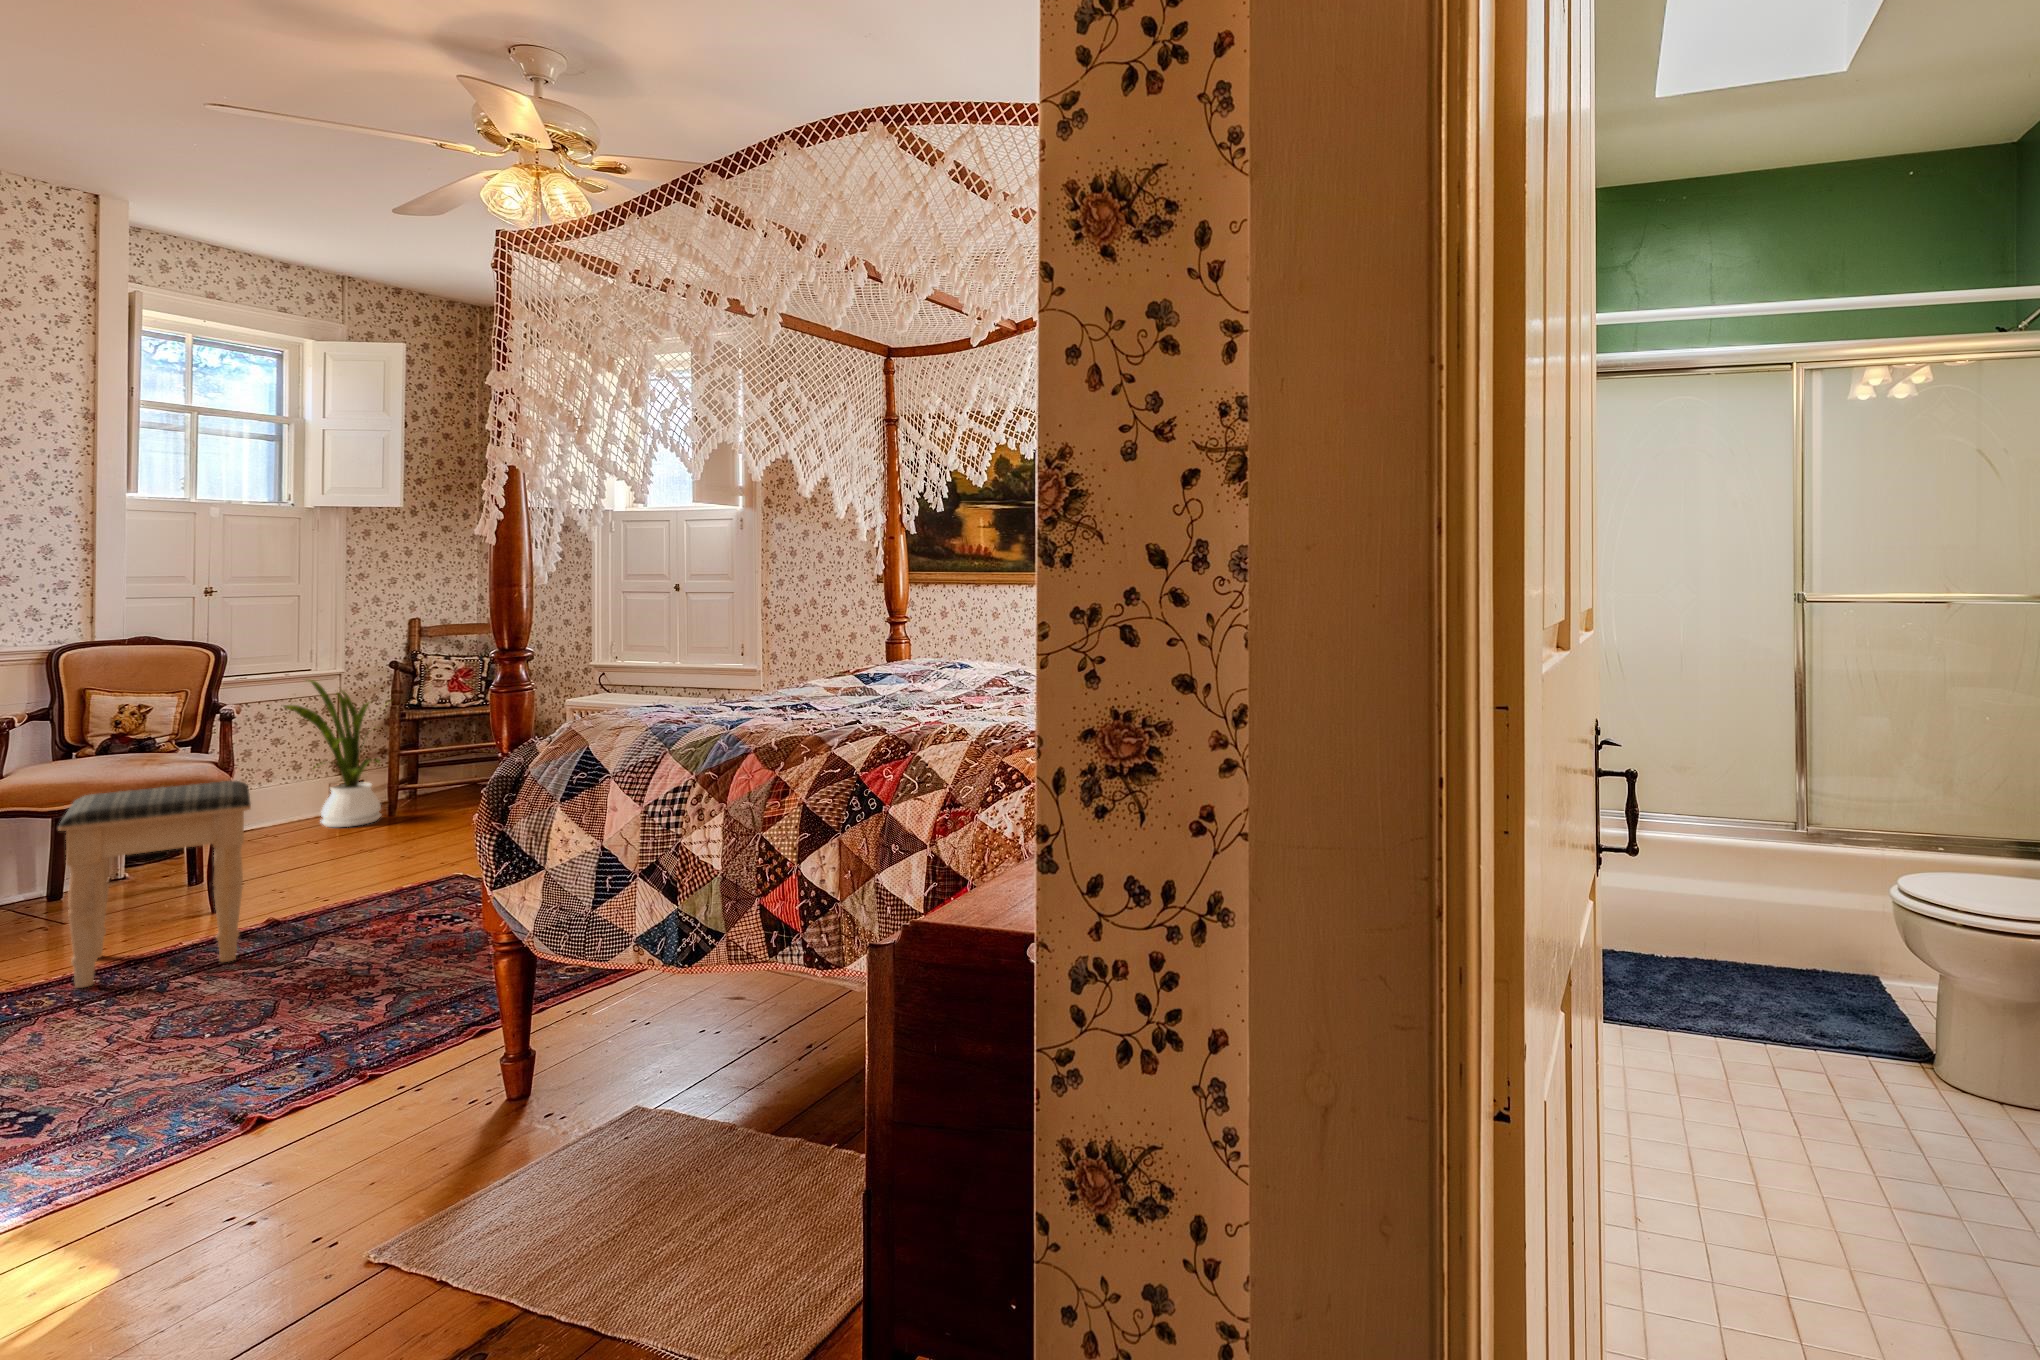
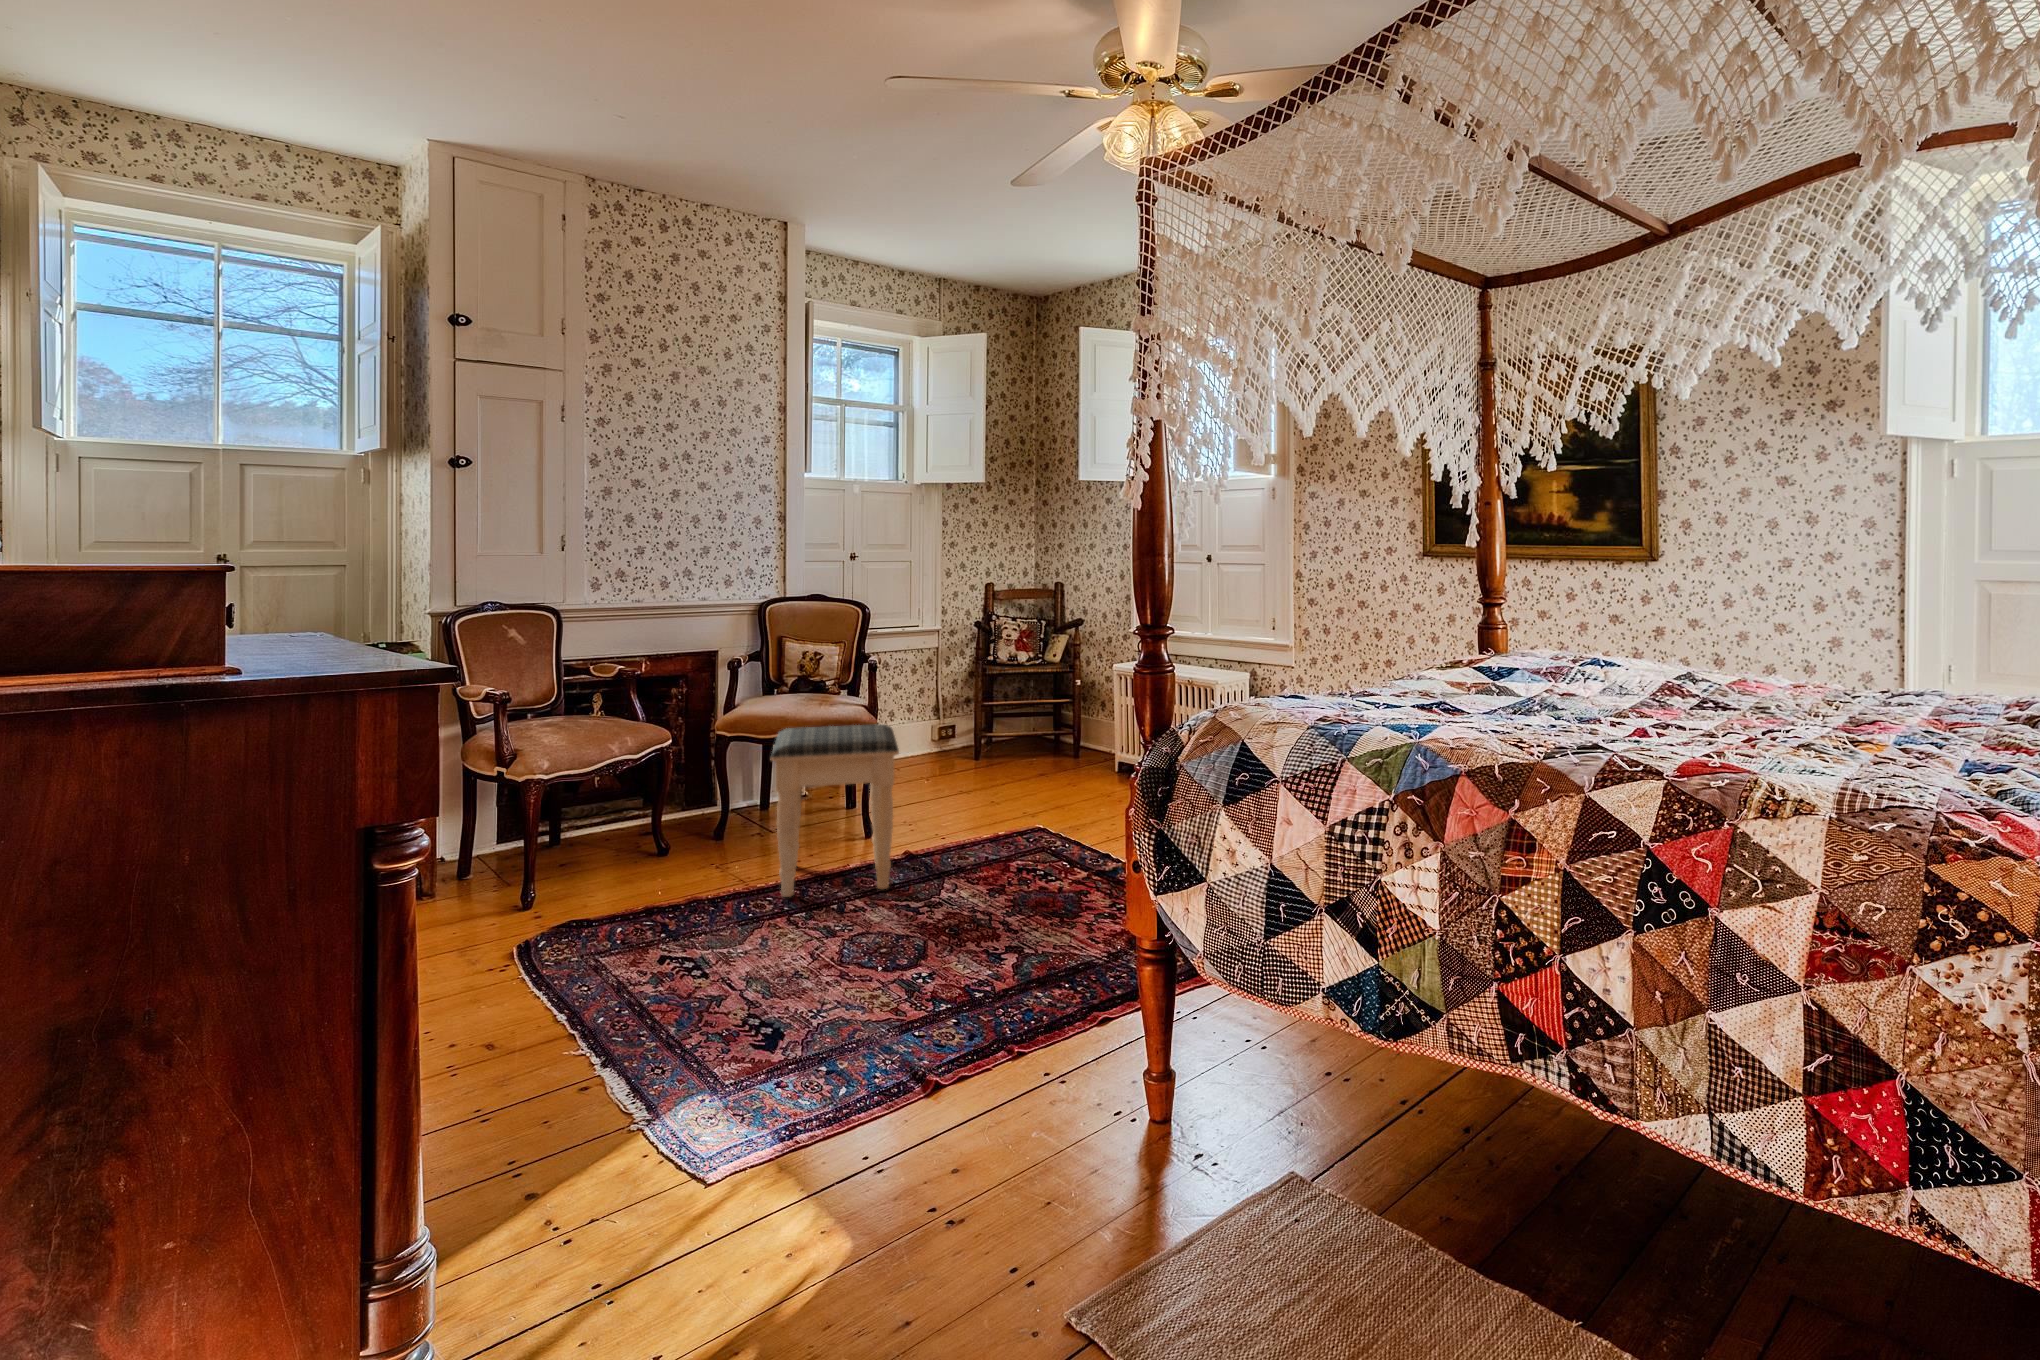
house plant: present [283,680,381,827] -> none [902,633,981,762]

